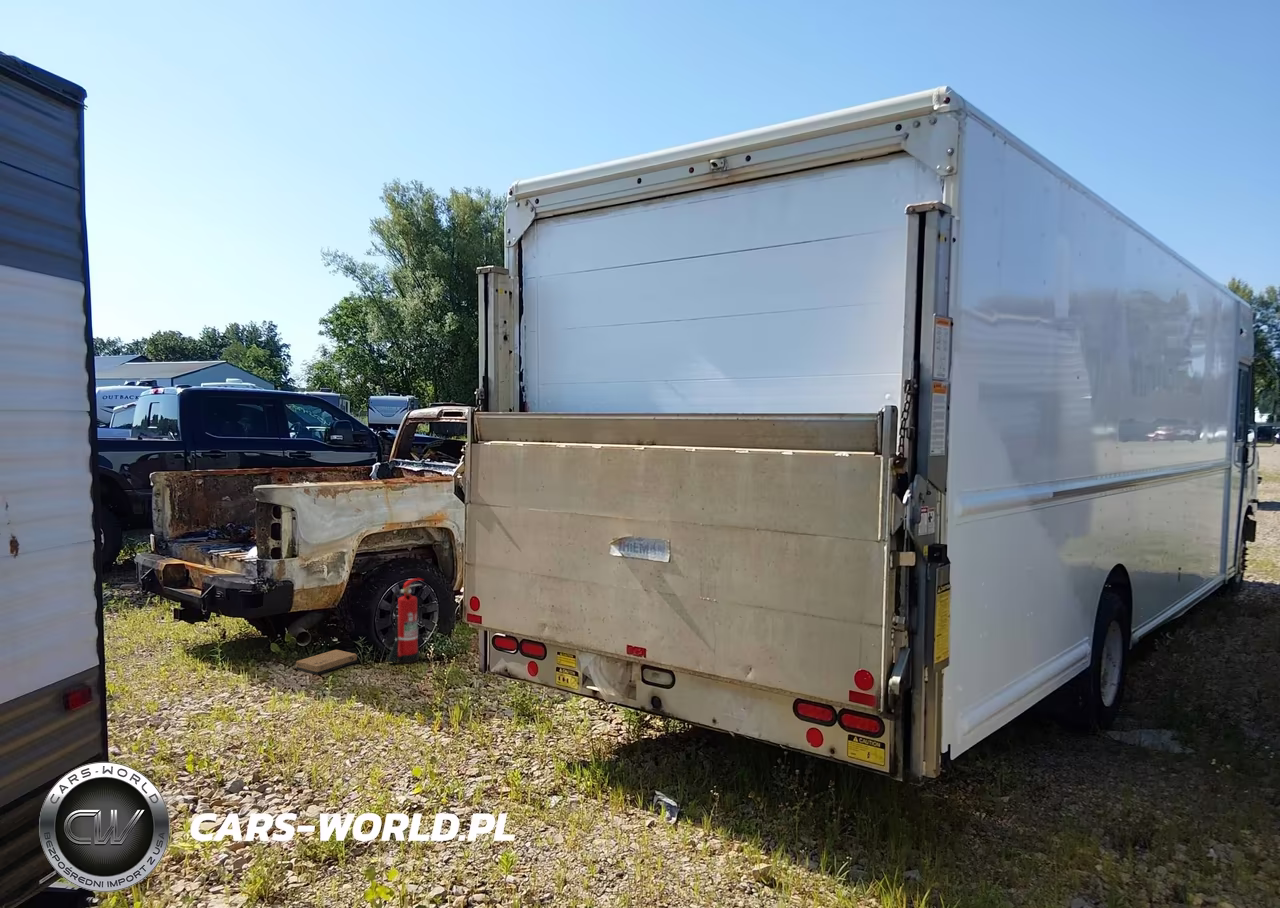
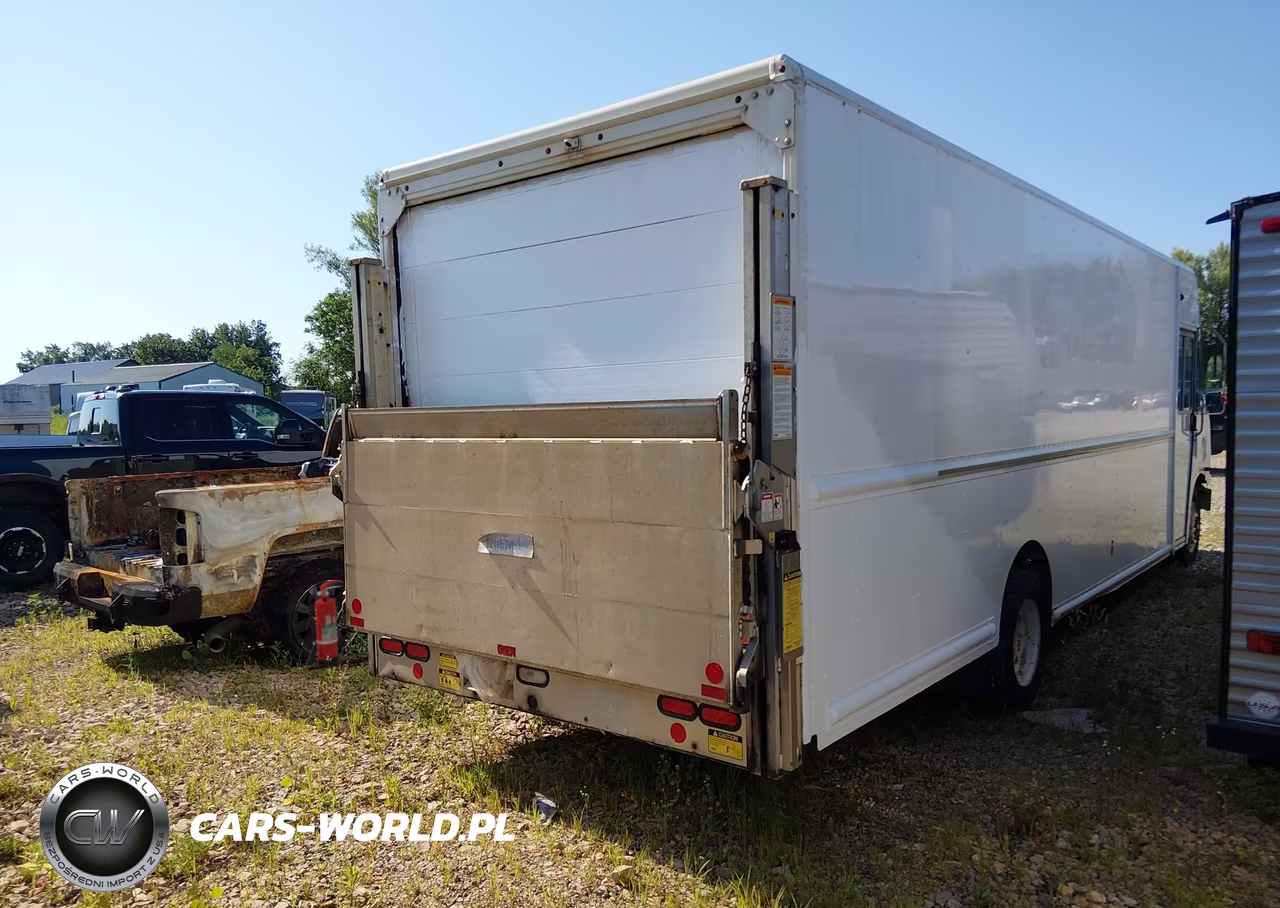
cardboard box: present [296,650,357,675] -> none [210,655,275,682]

